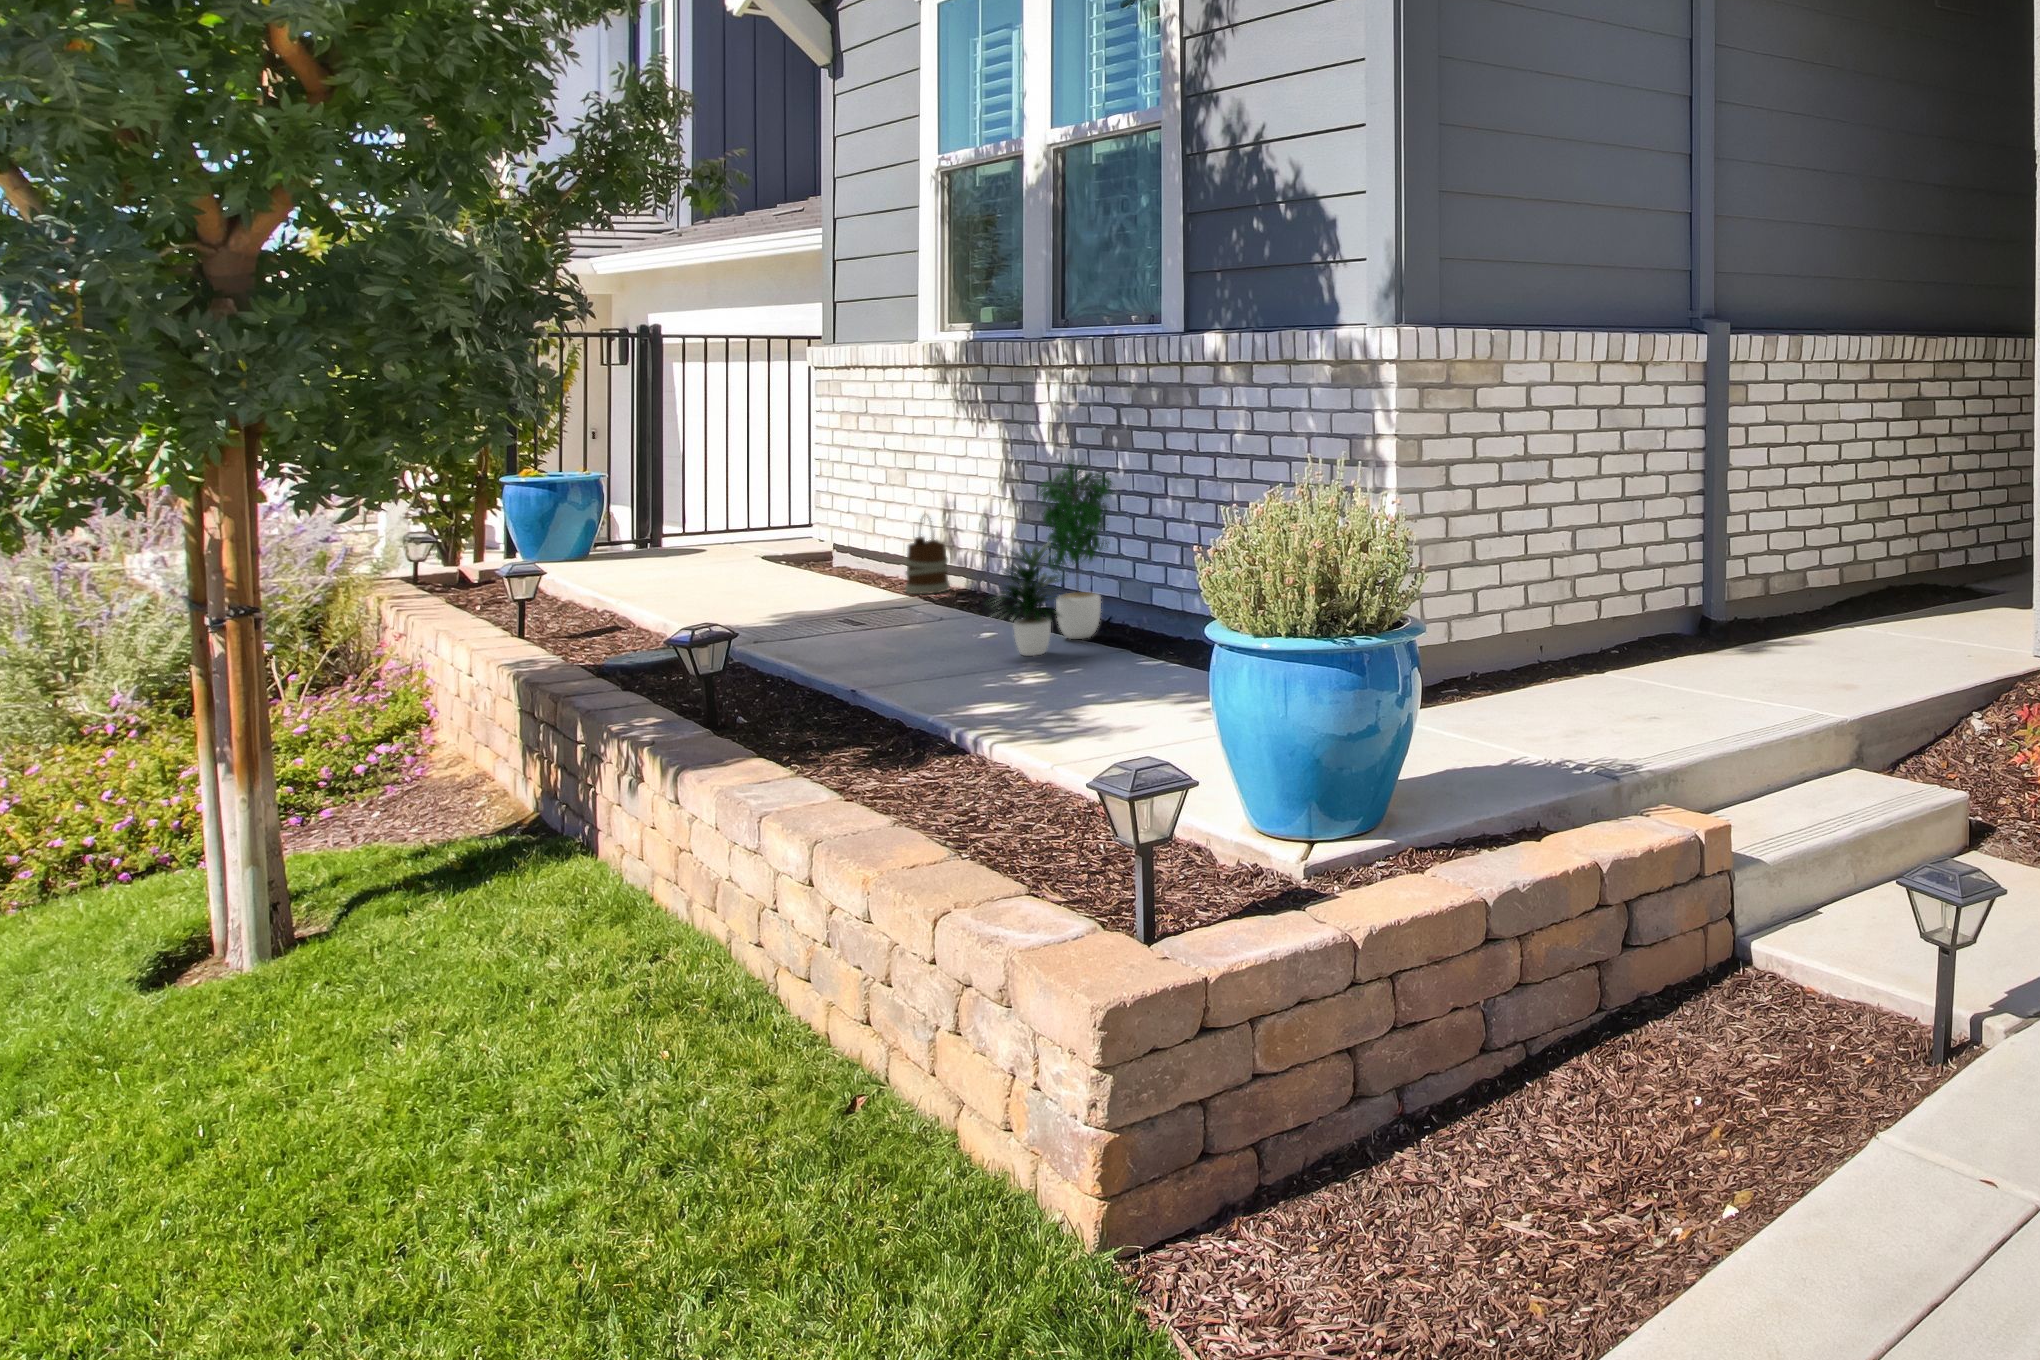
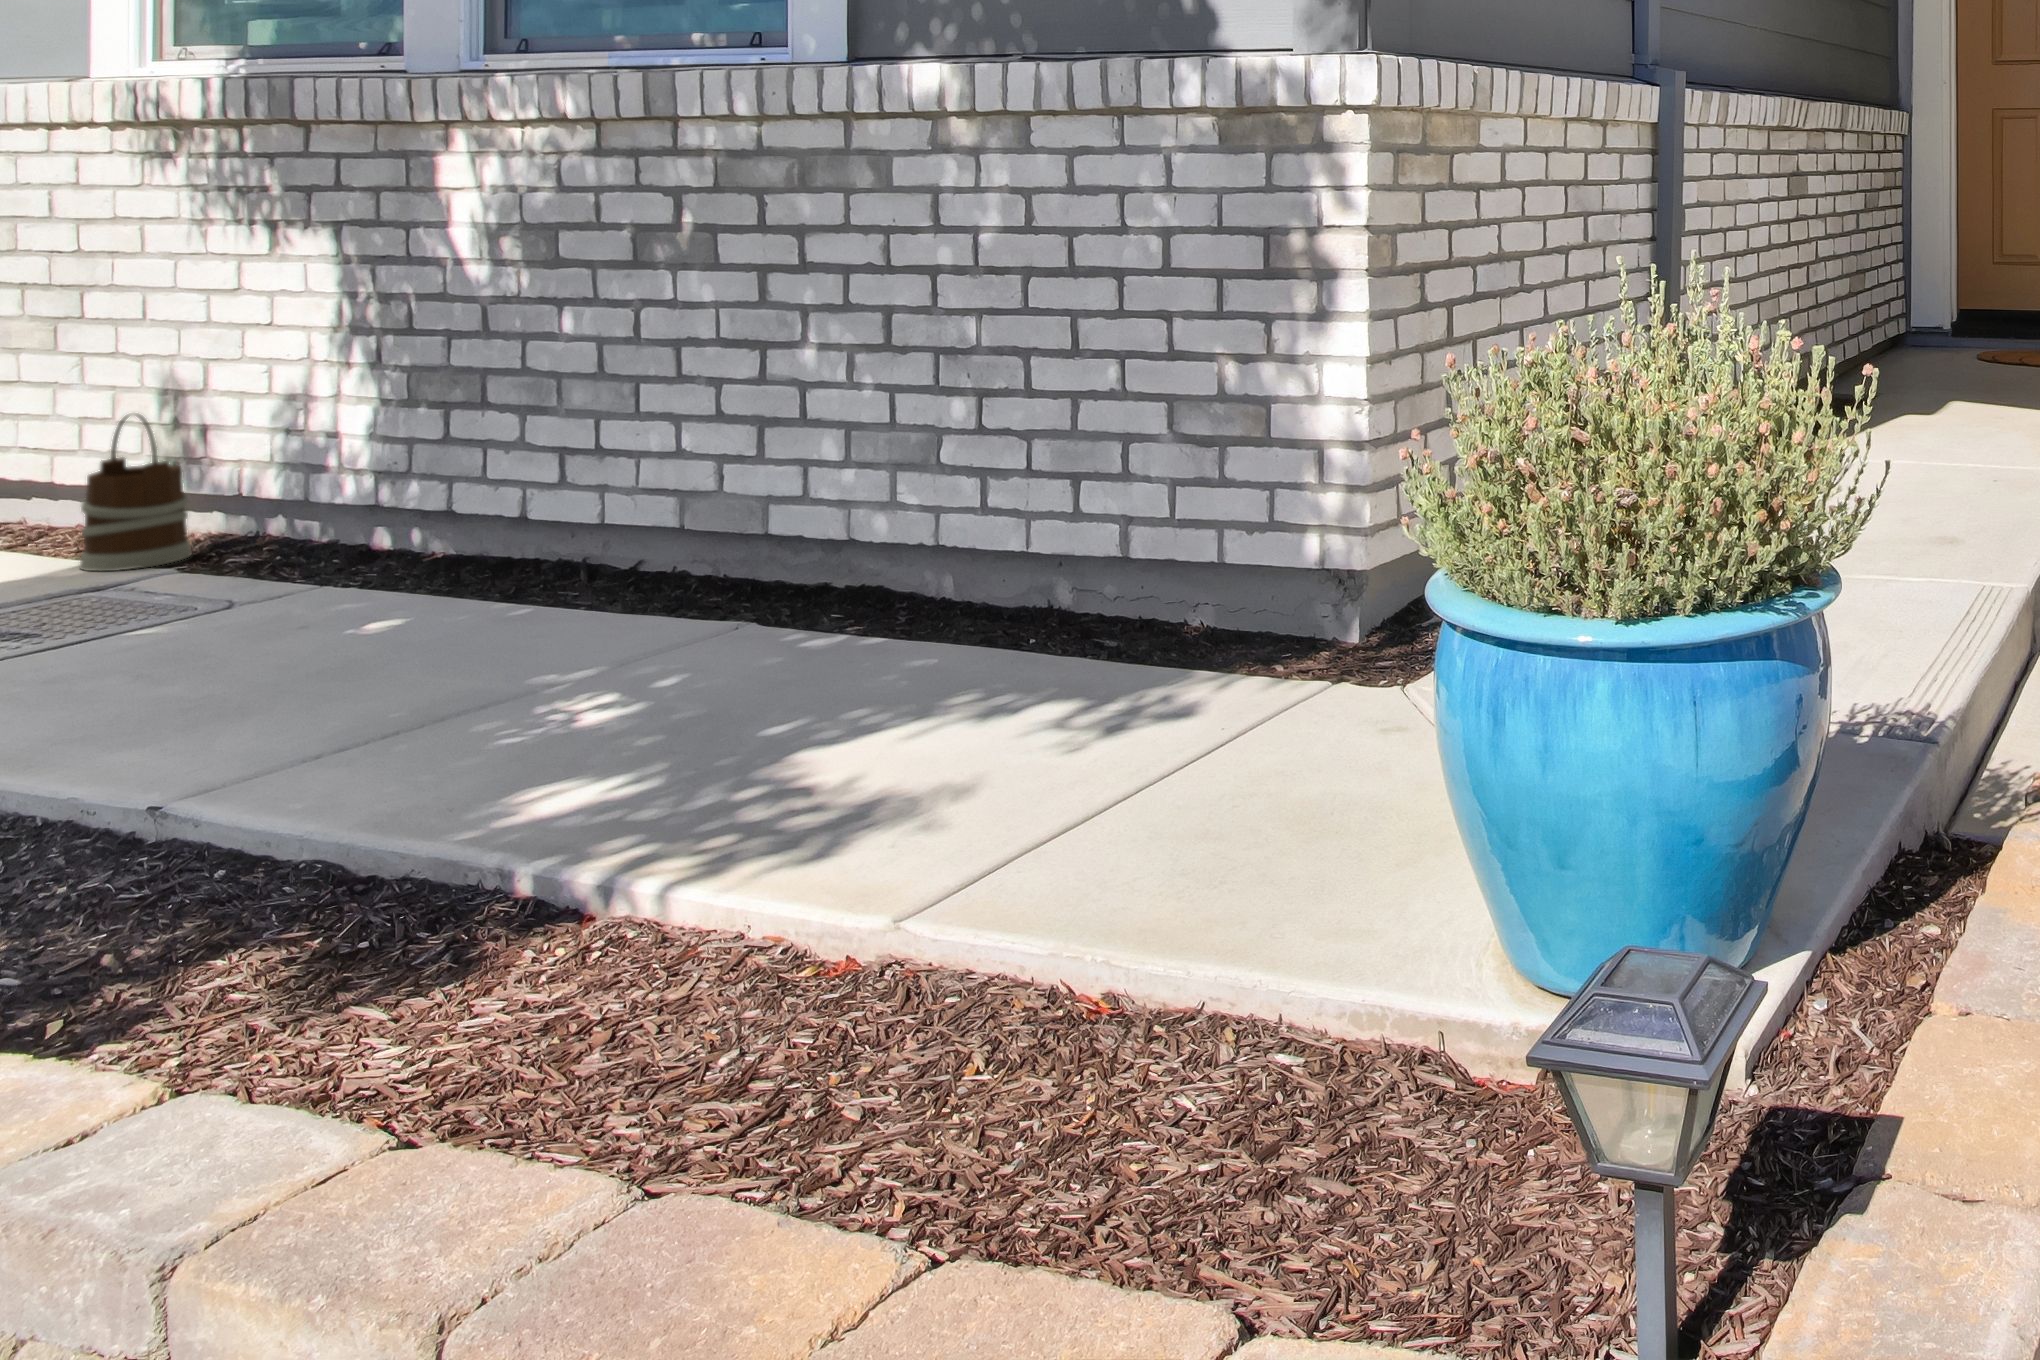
potted plant: present [989,462,1113,656] -> none [429,283,691,669]

